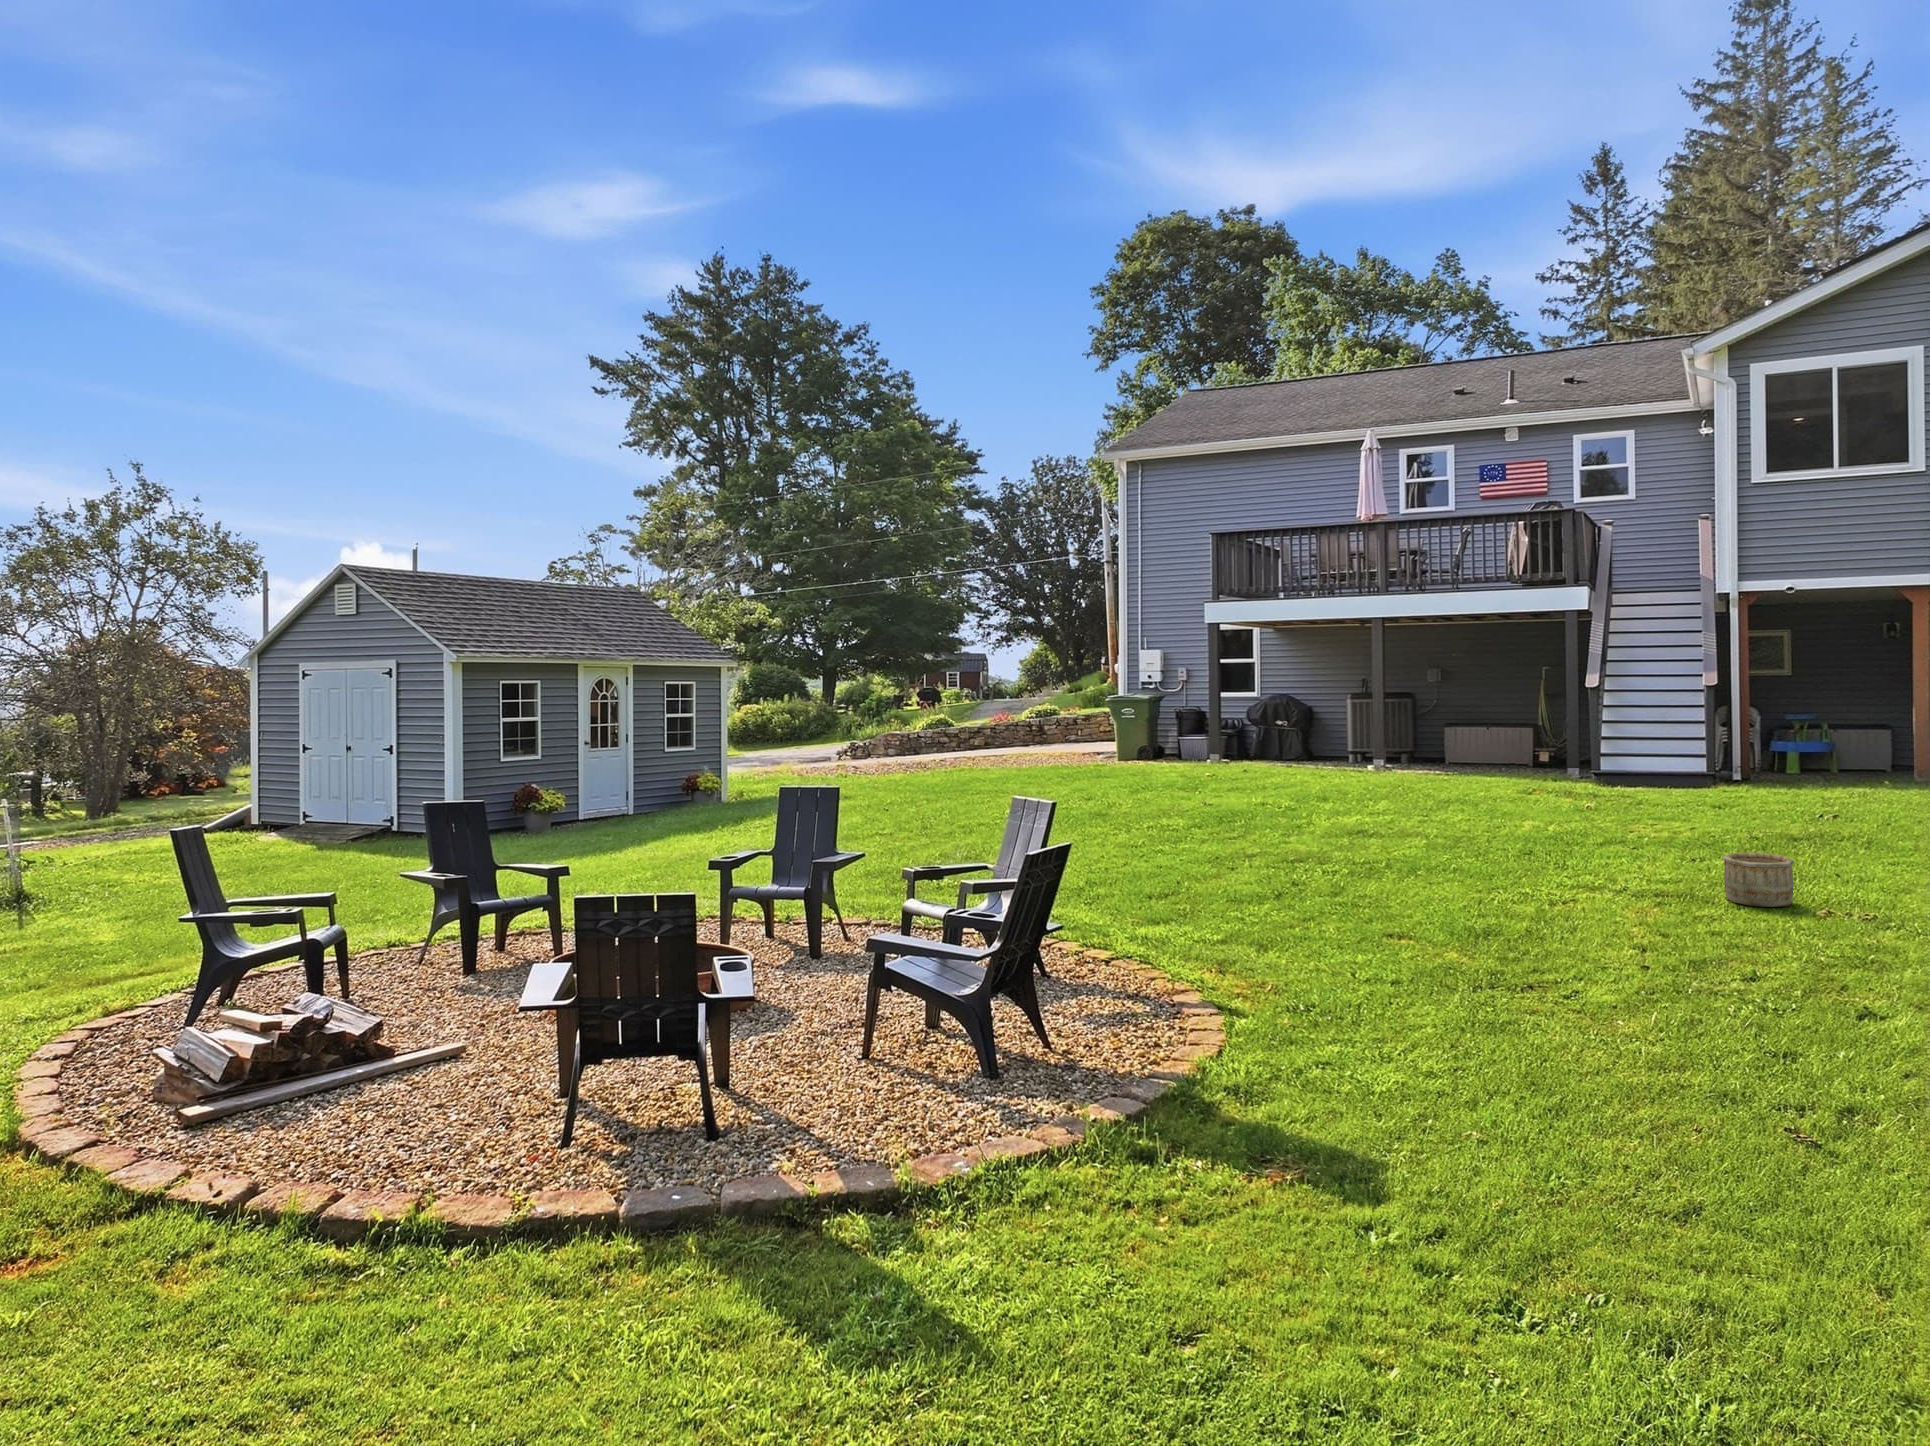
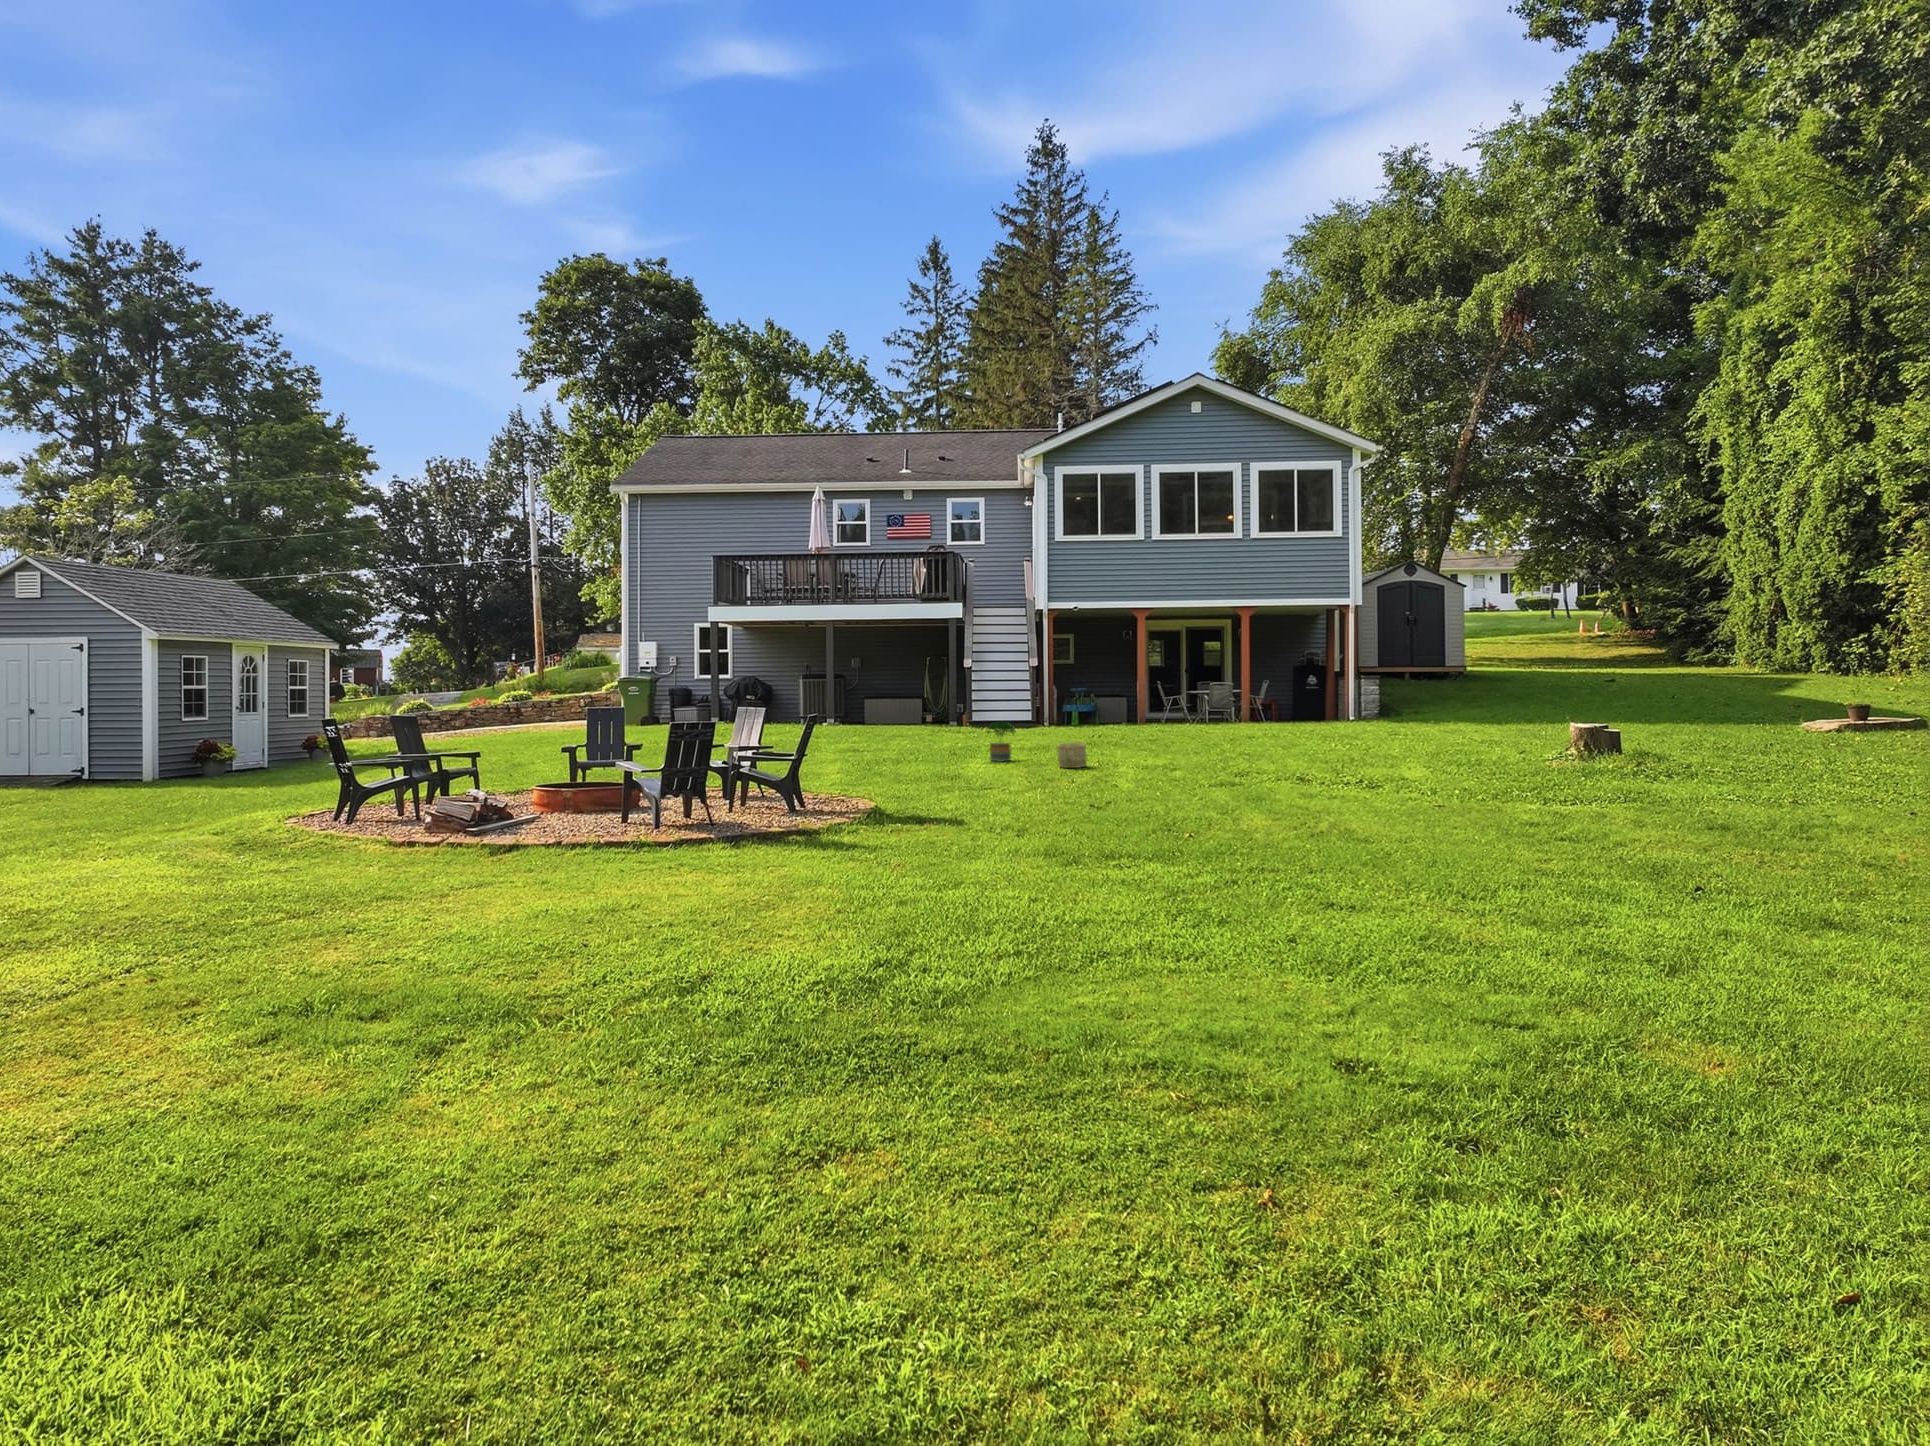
potted tree: none [1576,794,1640,867] -> present [988,722,1016,762]

